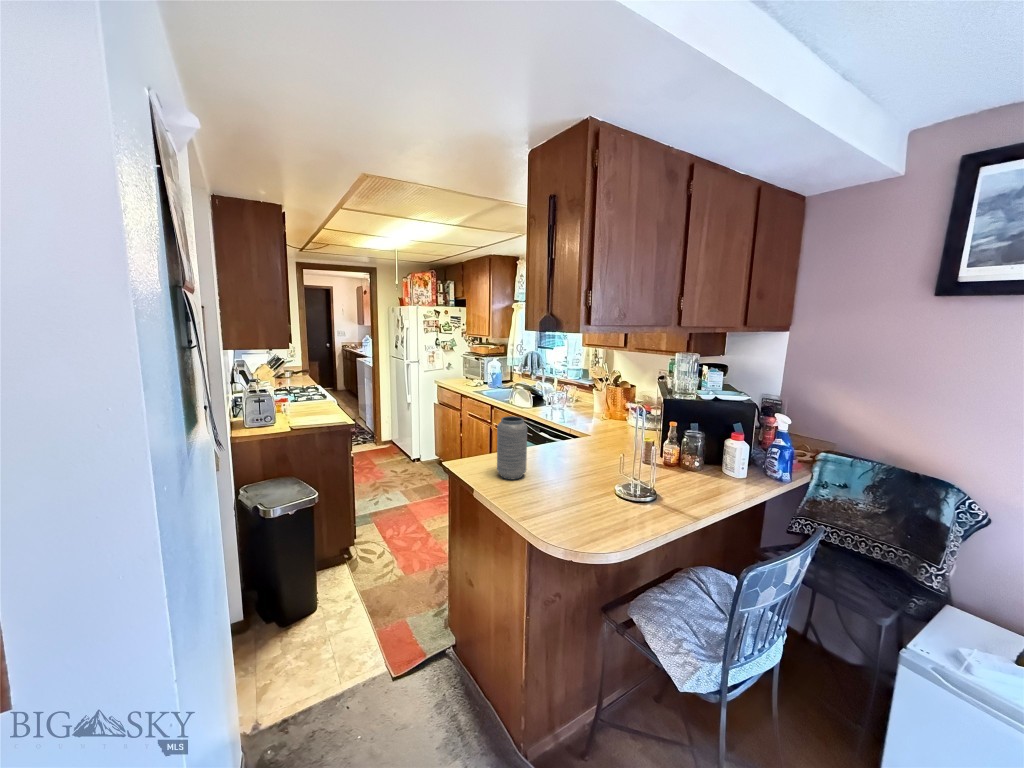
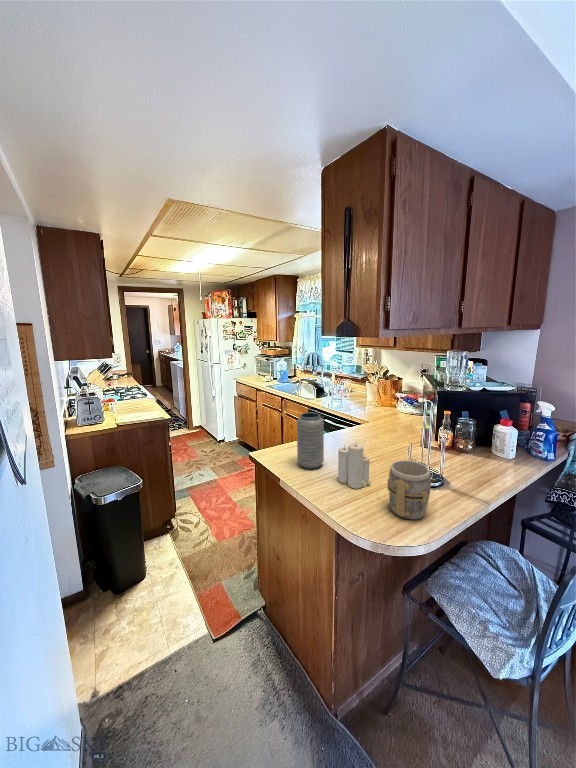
candle: none [539,446,573,499] -> present [338,443,371,489]
mug: none [585,467,631,528] -> present [387,460,431,519]

